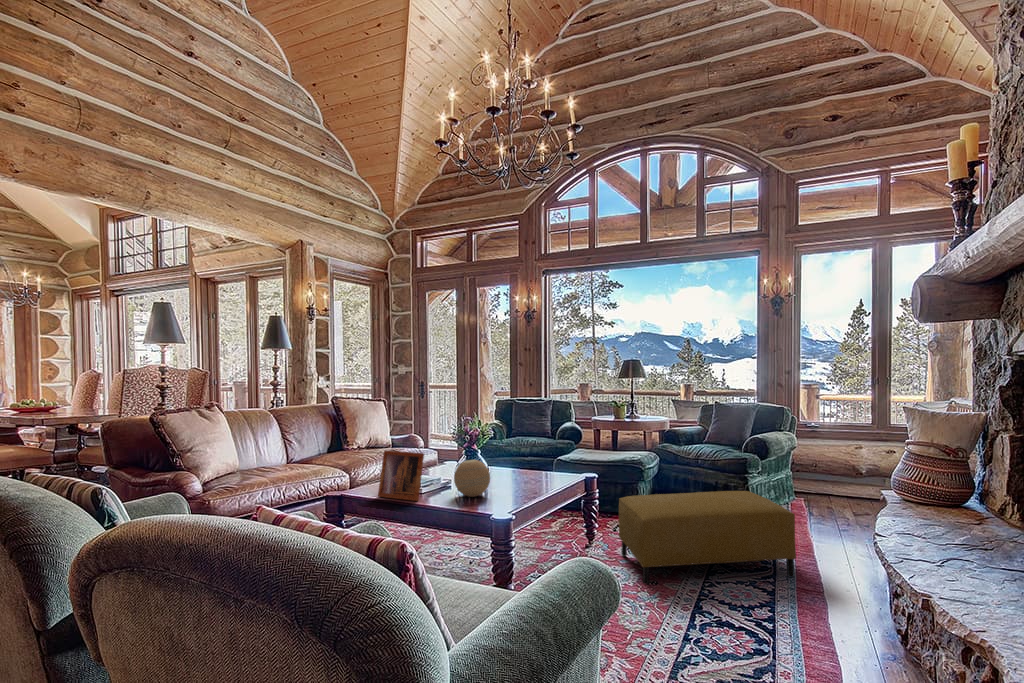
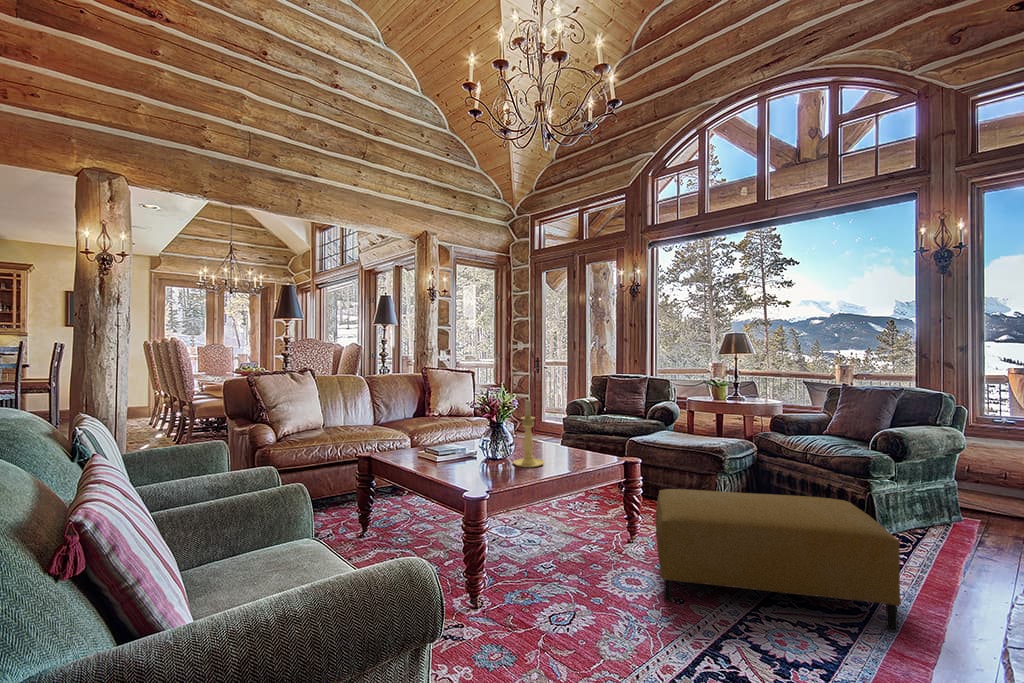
candle holder: none [496,428,525,490] -> present [513,400,544,468]
picture frame: present [378,450,424,501] -> none [388,415,428,469]
decorative orb: present [454,460,490,497] -> none [456,430,495,470]

